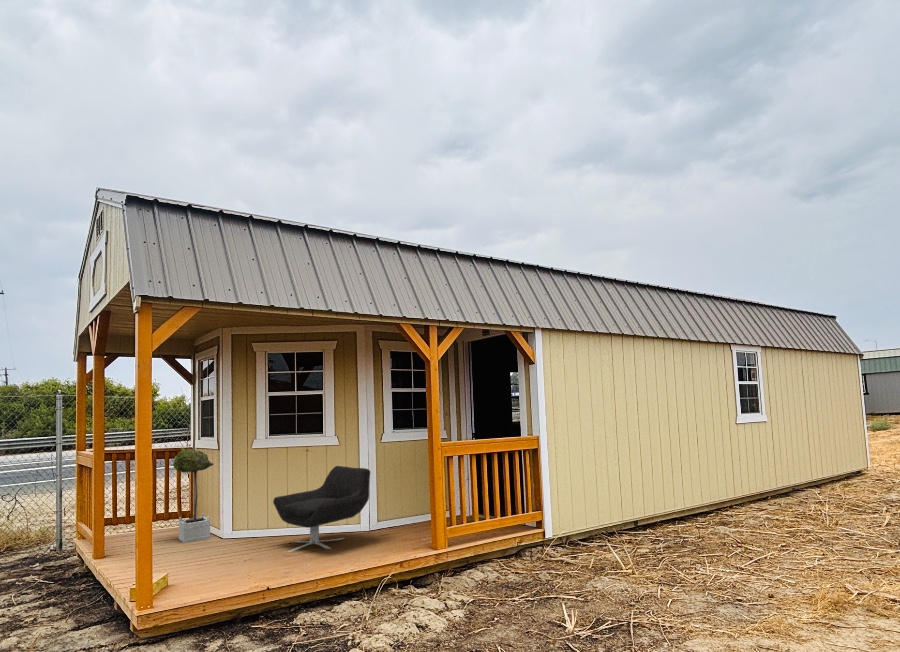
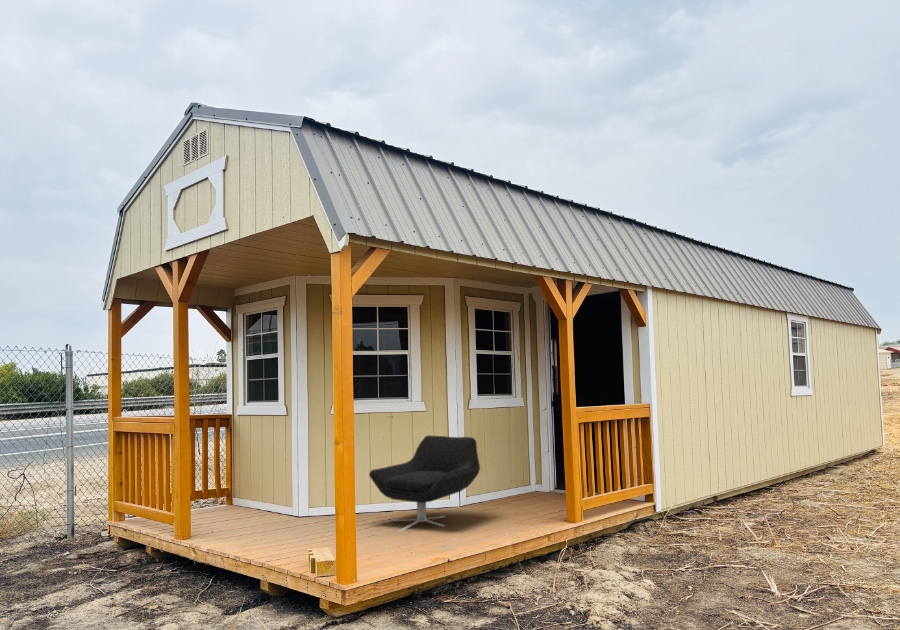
potted tree: present [173,448,214,543] -> none [233,414,278,526]

